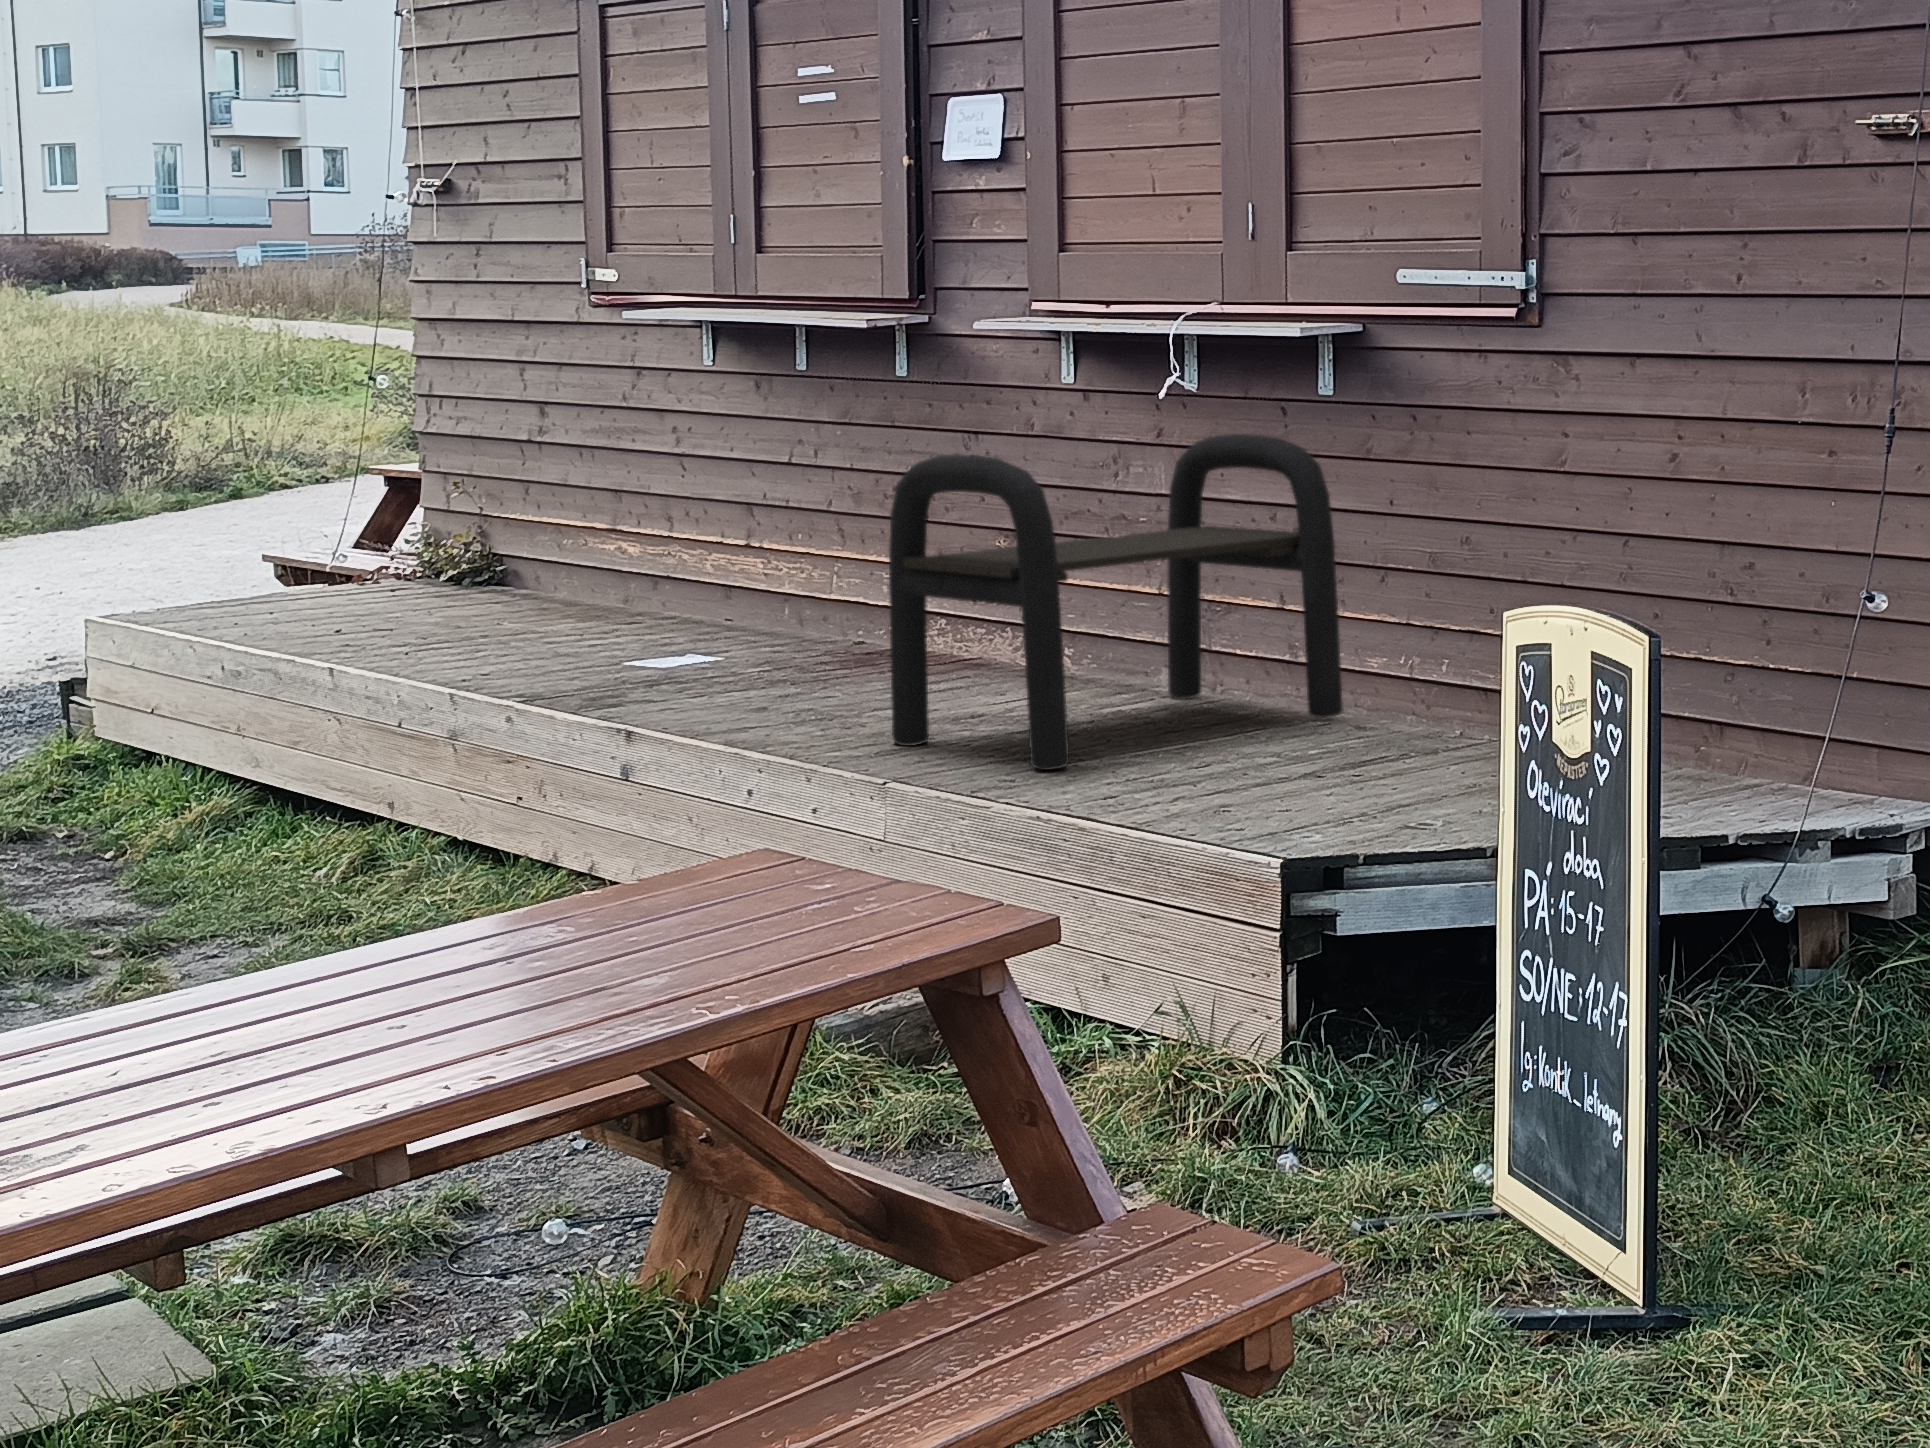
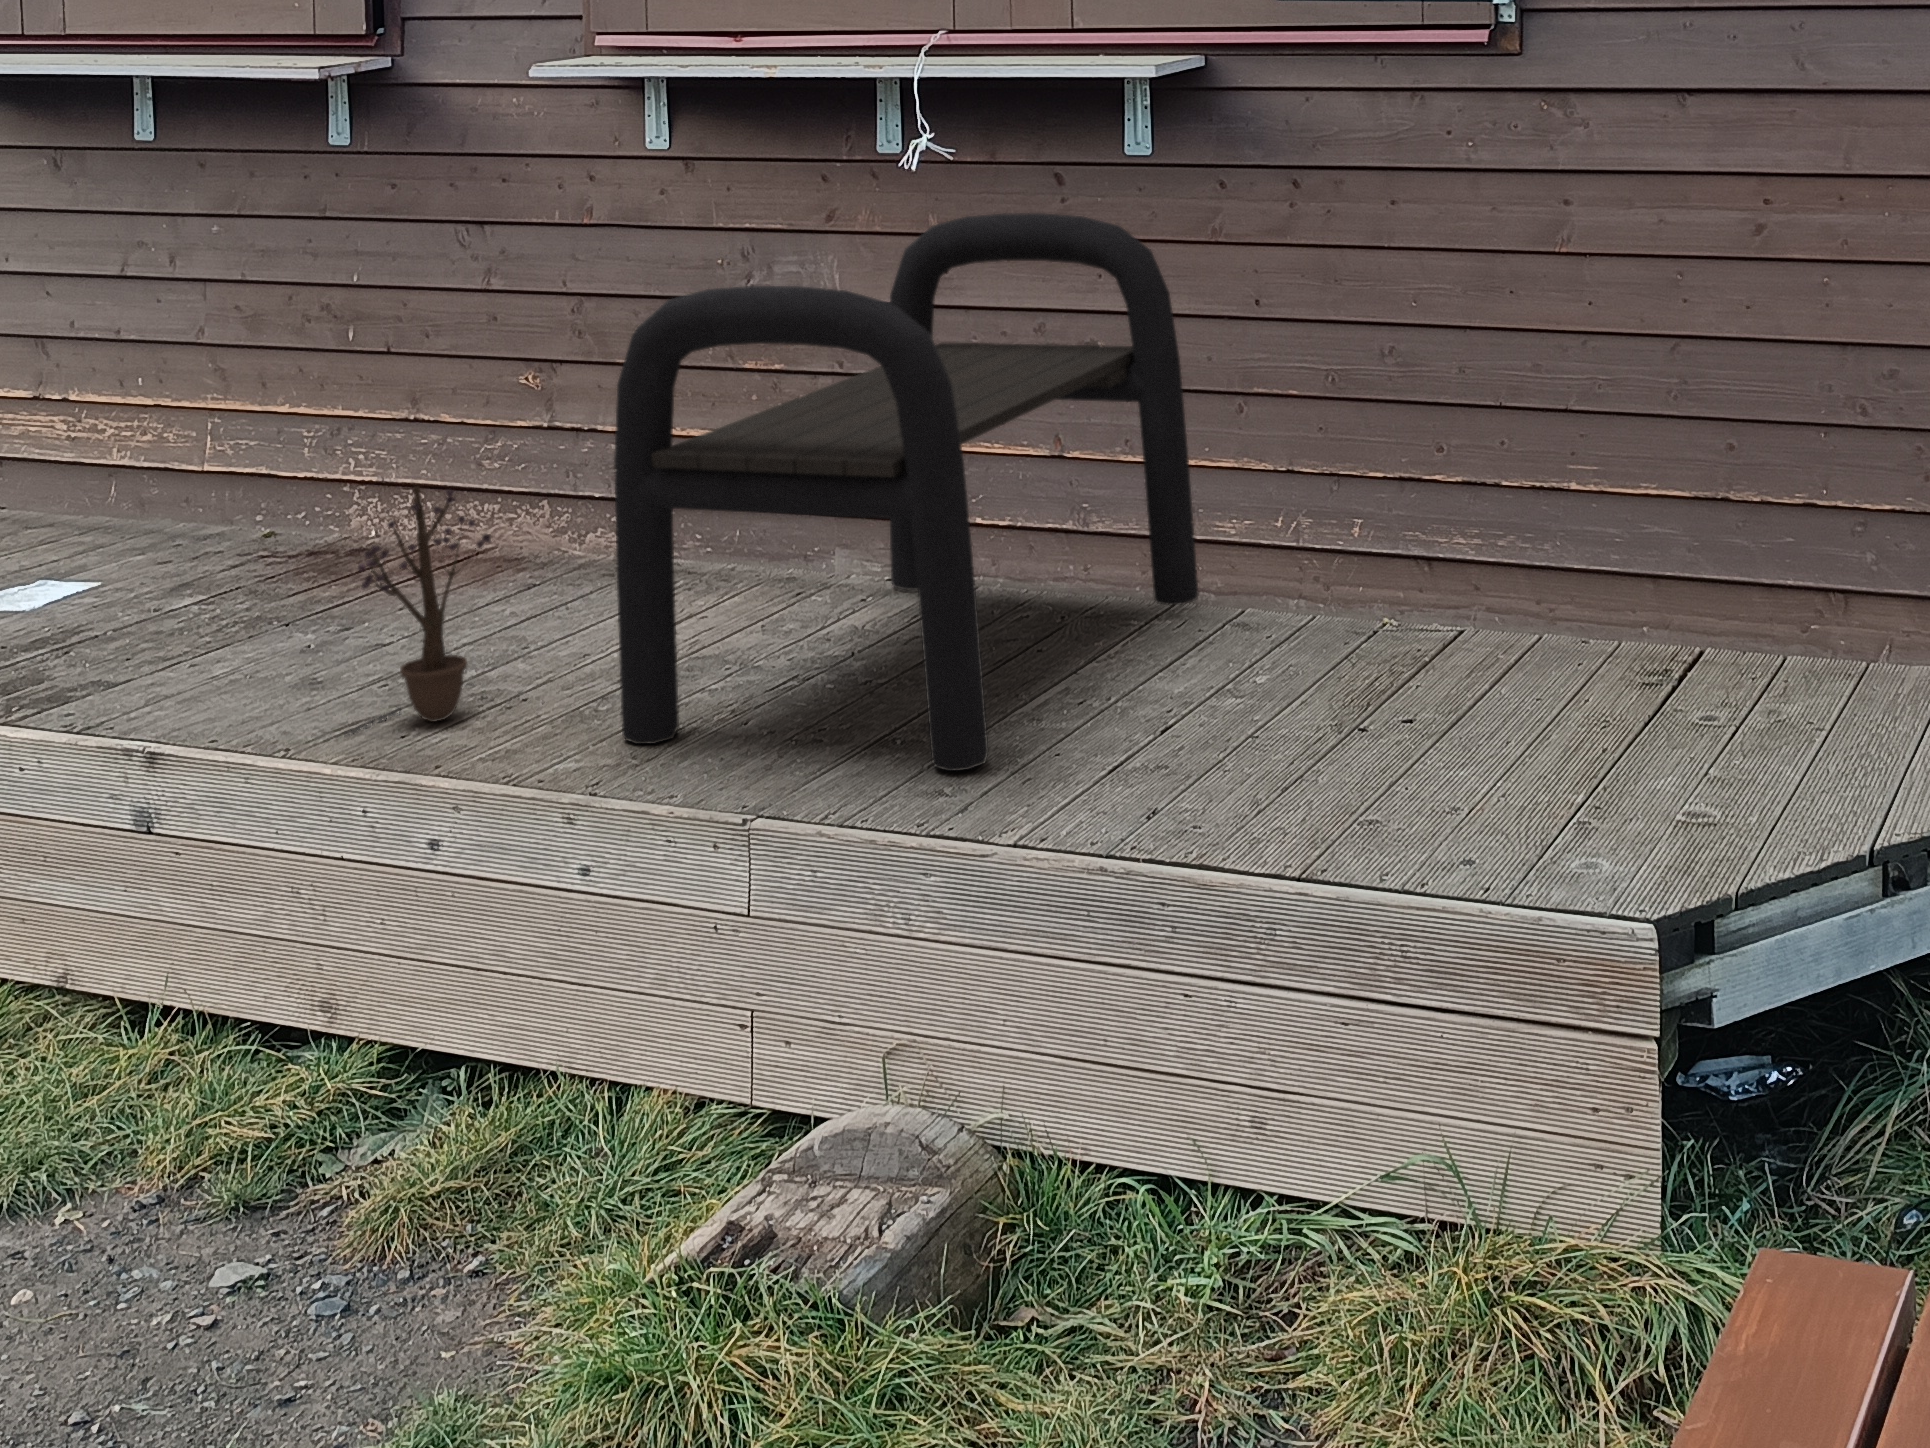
decorative plant: none [748,576,856,726] -> present [344,486,491,737]

